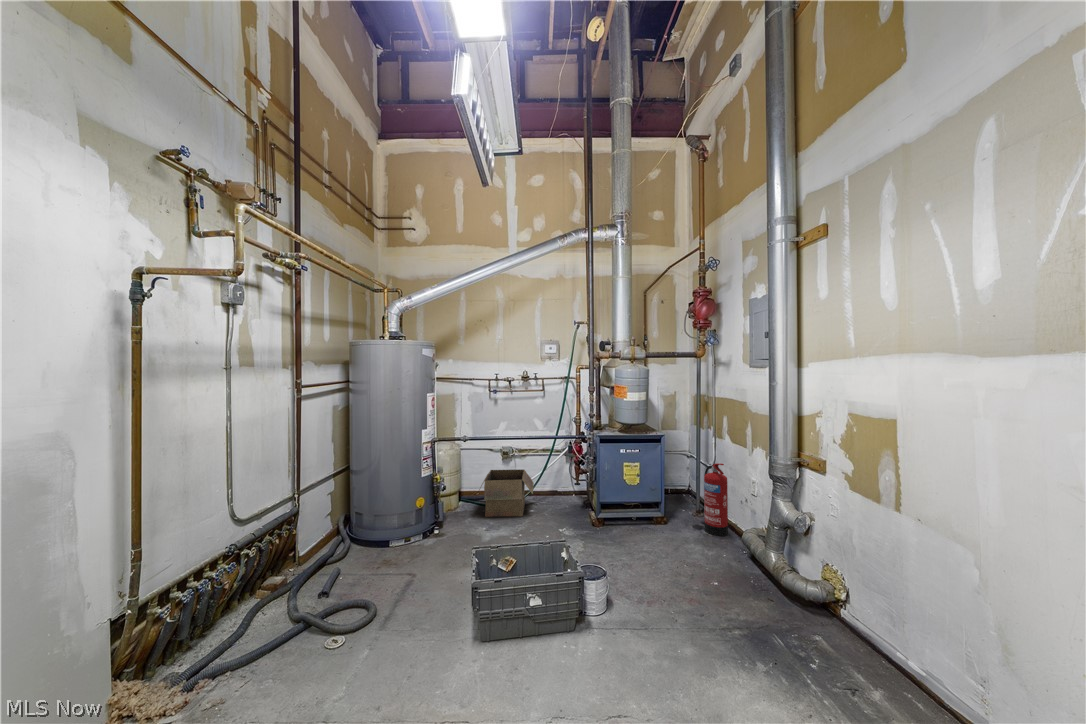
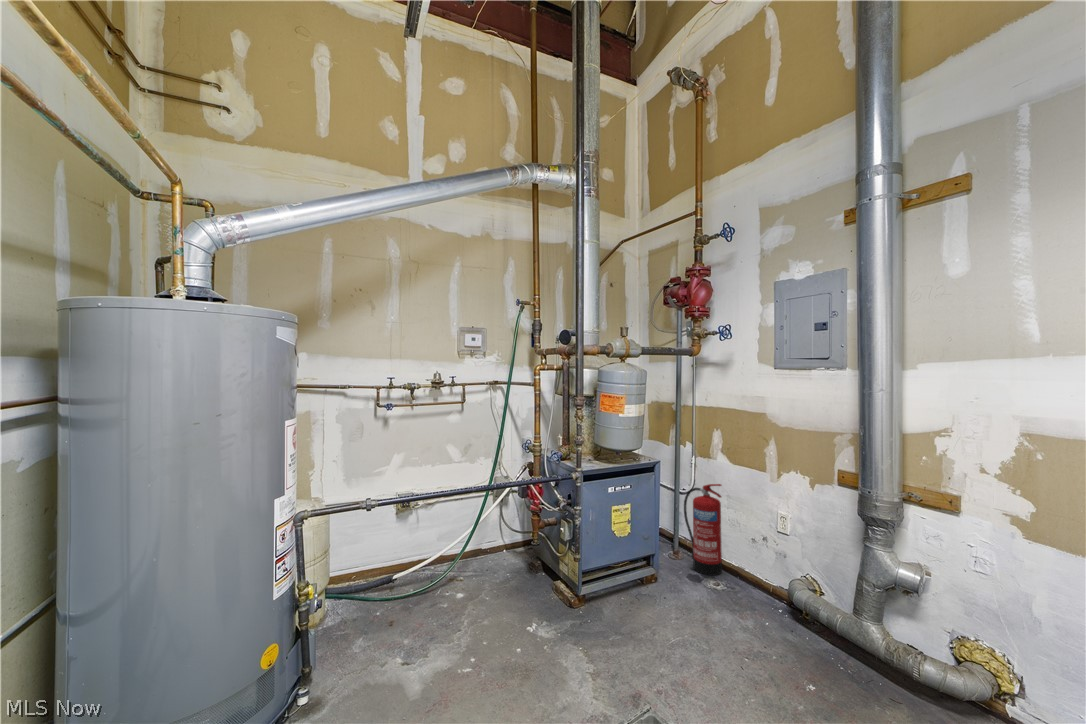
box: present [480,470,534,517] -> none [368,526,469,621]

